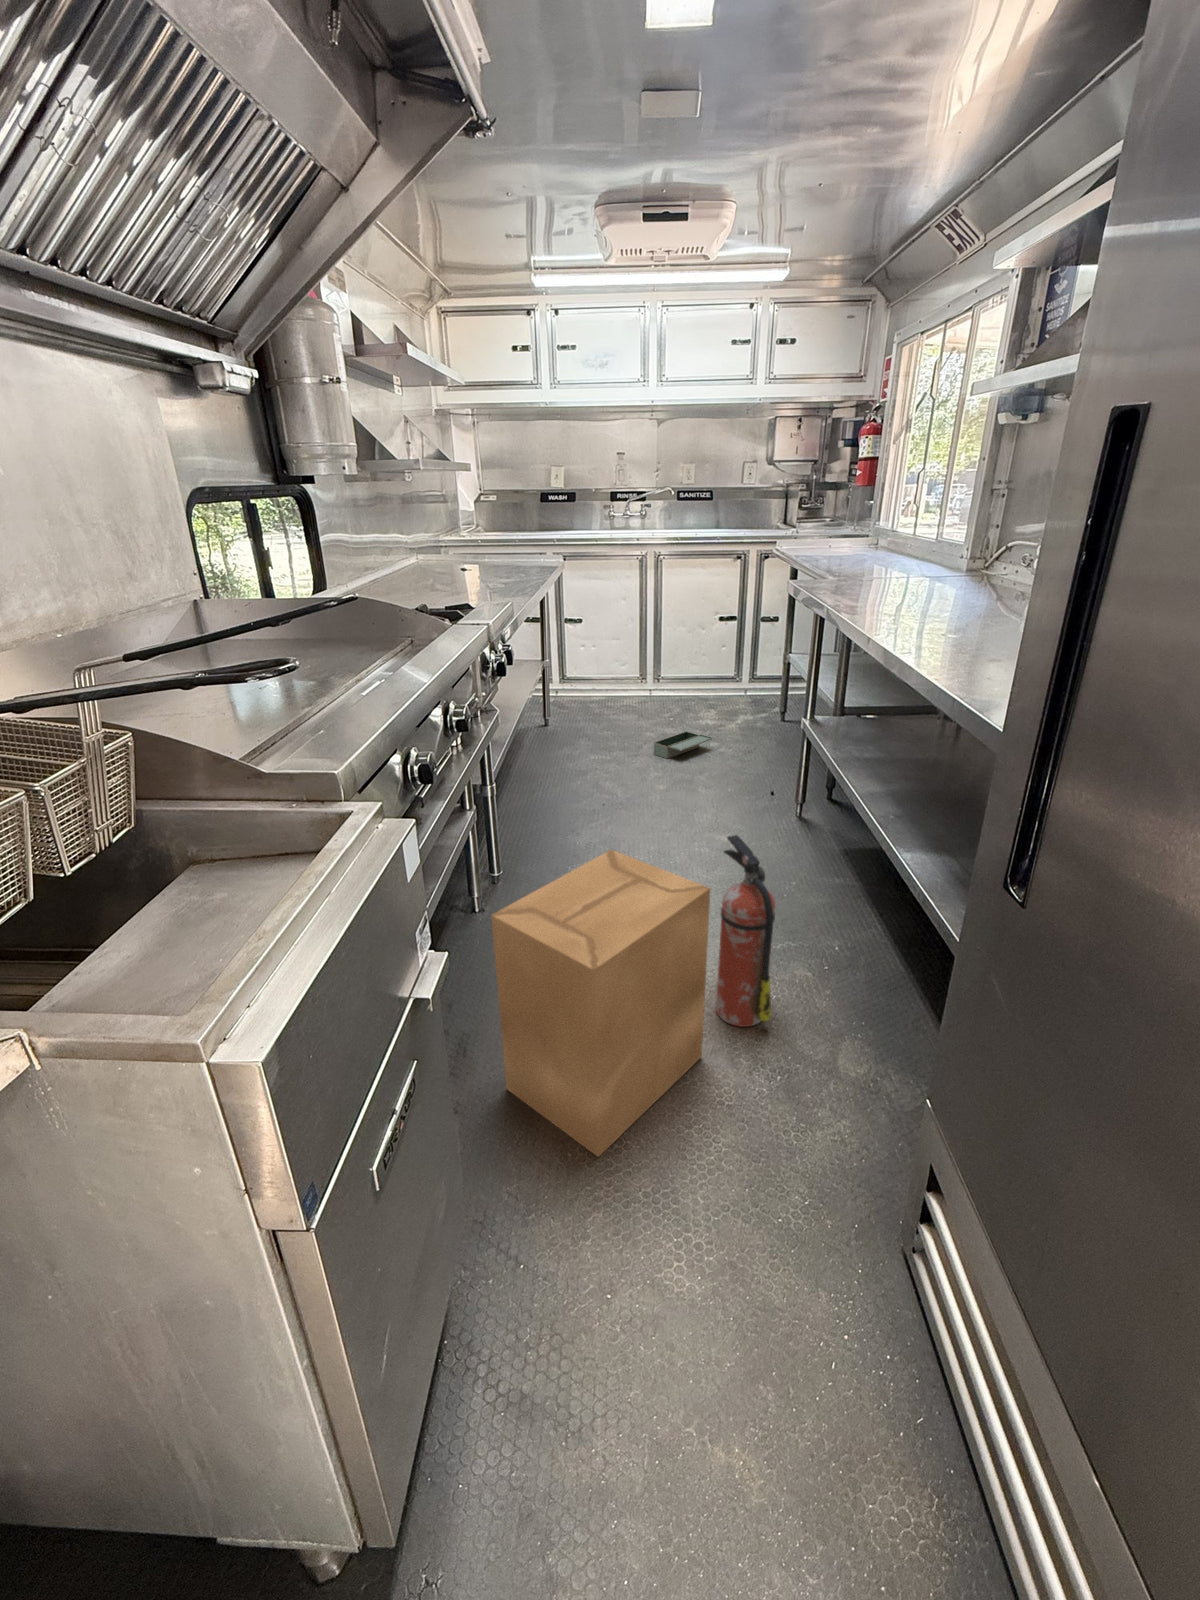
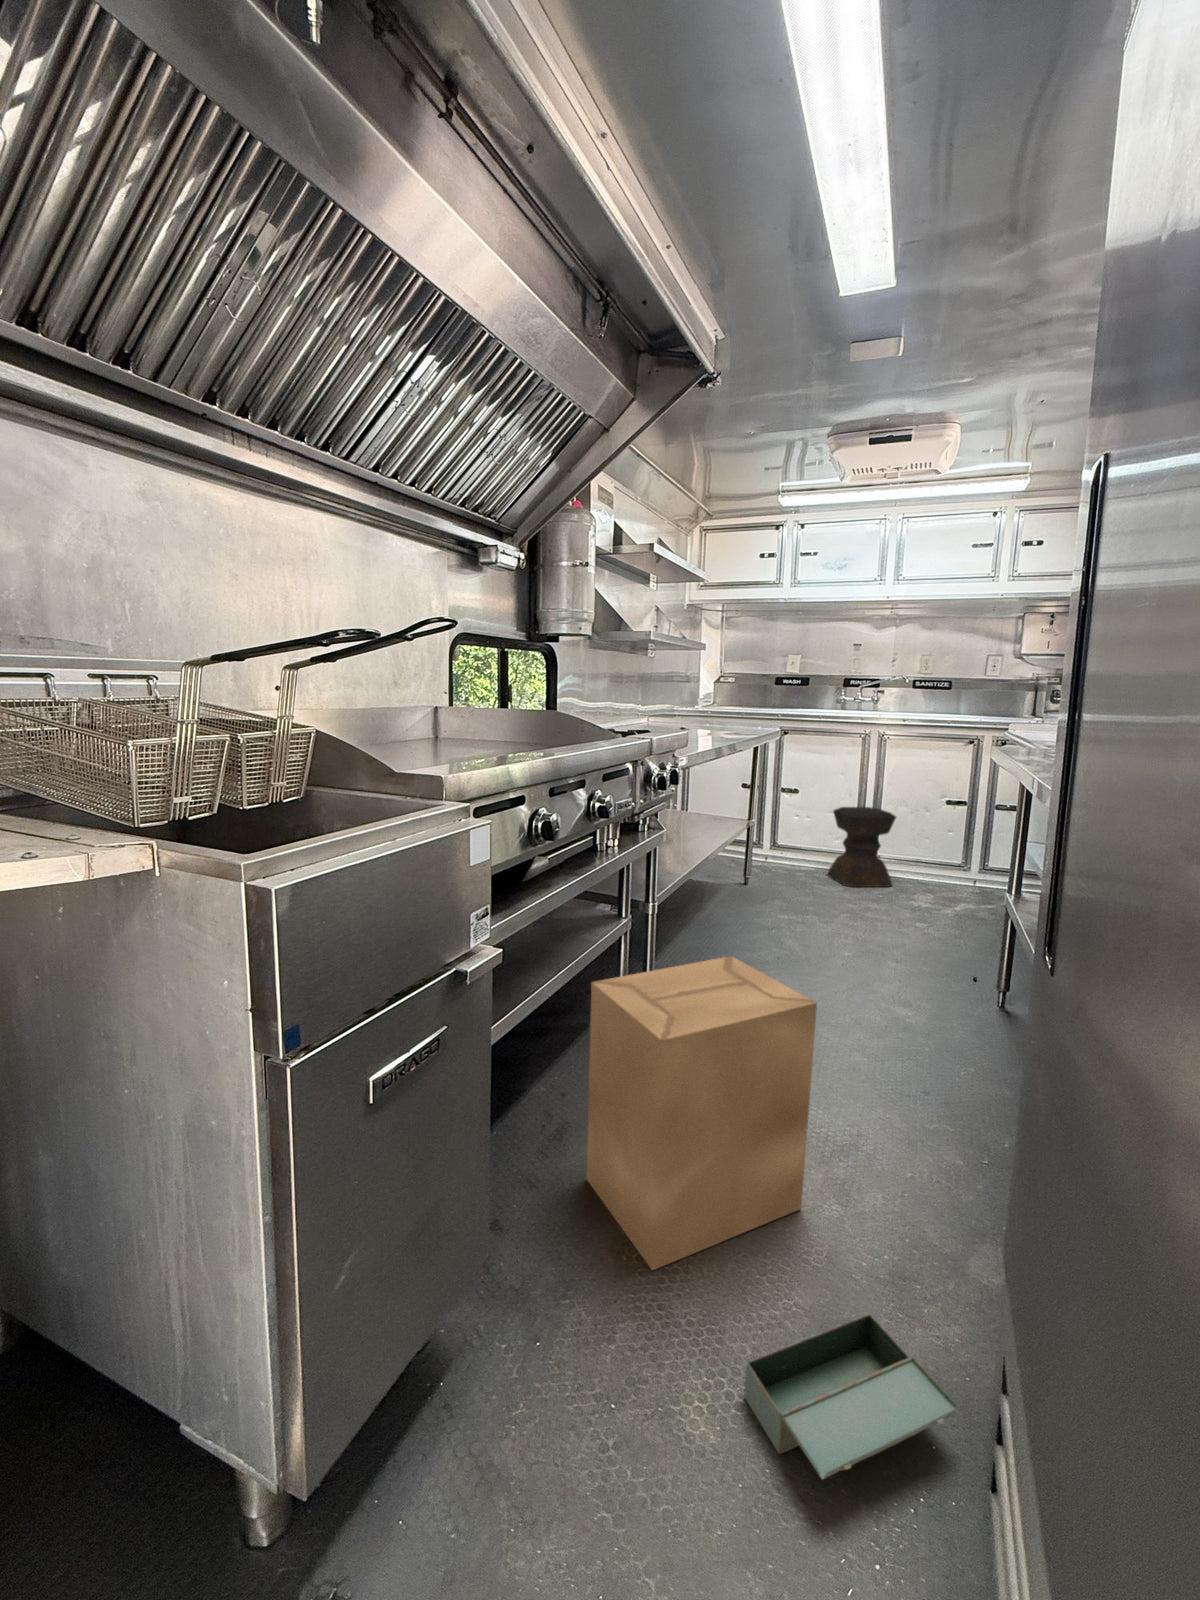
stool: none [618,633,680,716] -> present [827,807,896,887]
toolbox: present [654,732,713,759] -> present [744,1314,958,1479]
fire extinguisher: present [716,835,775,1027] -> none [835,967,906,1195]

